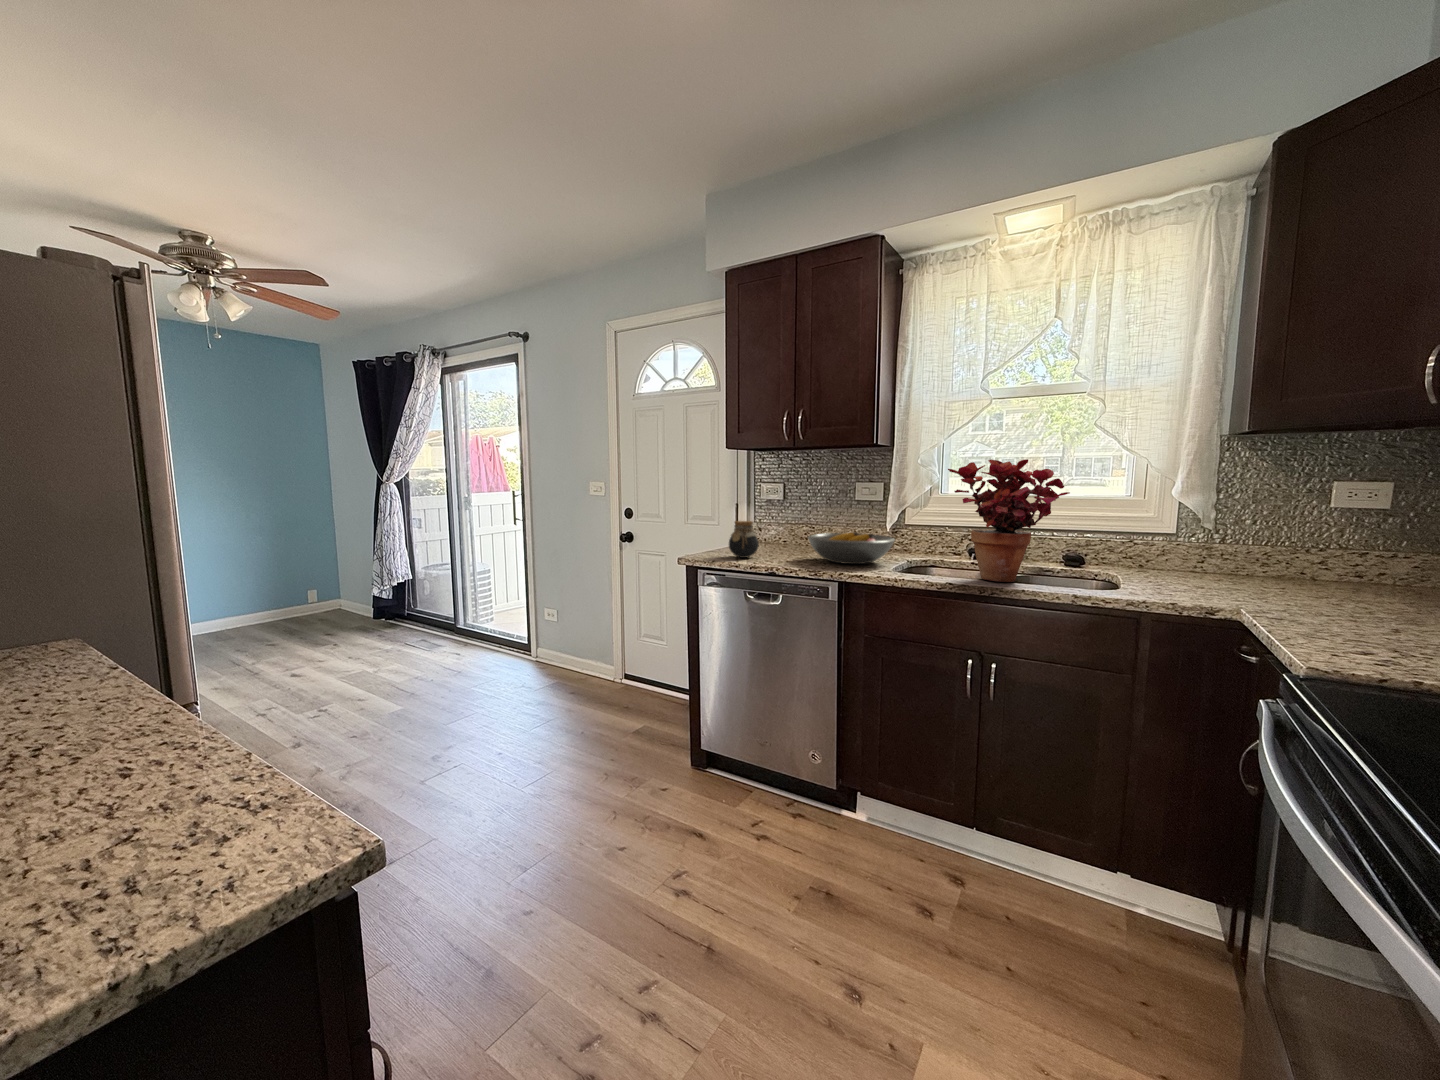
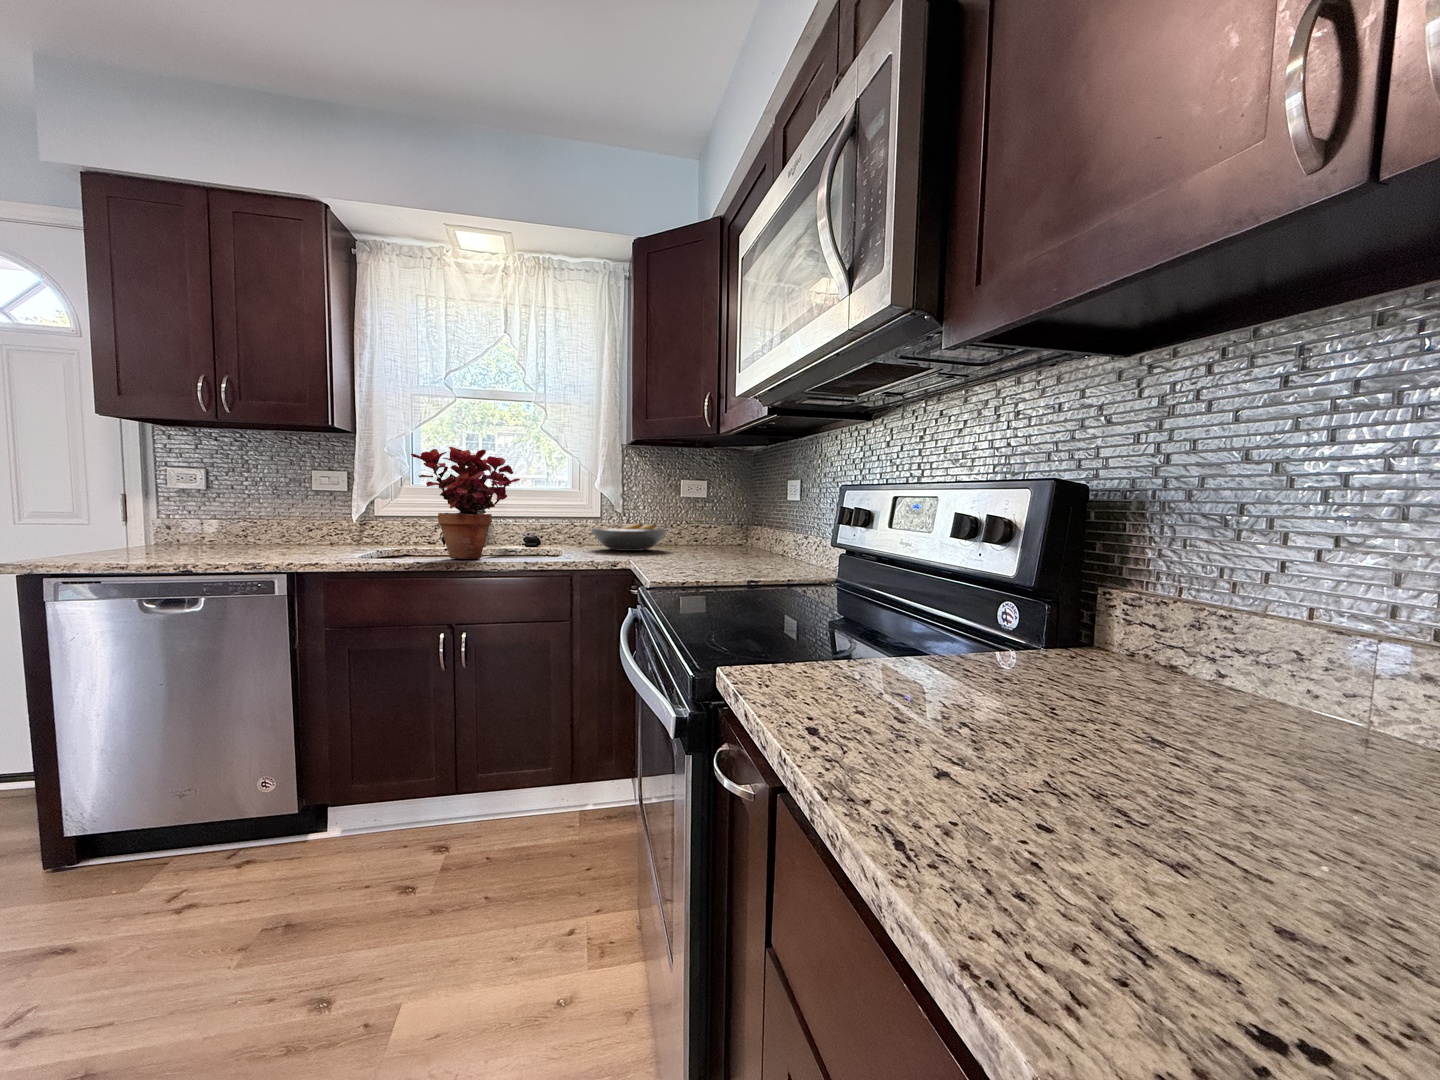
jar: present [729,521,759,558] -> none [103,511,161,559]
fruit bowl: present [808,532,895,564] -> present [592,523,667,551]

